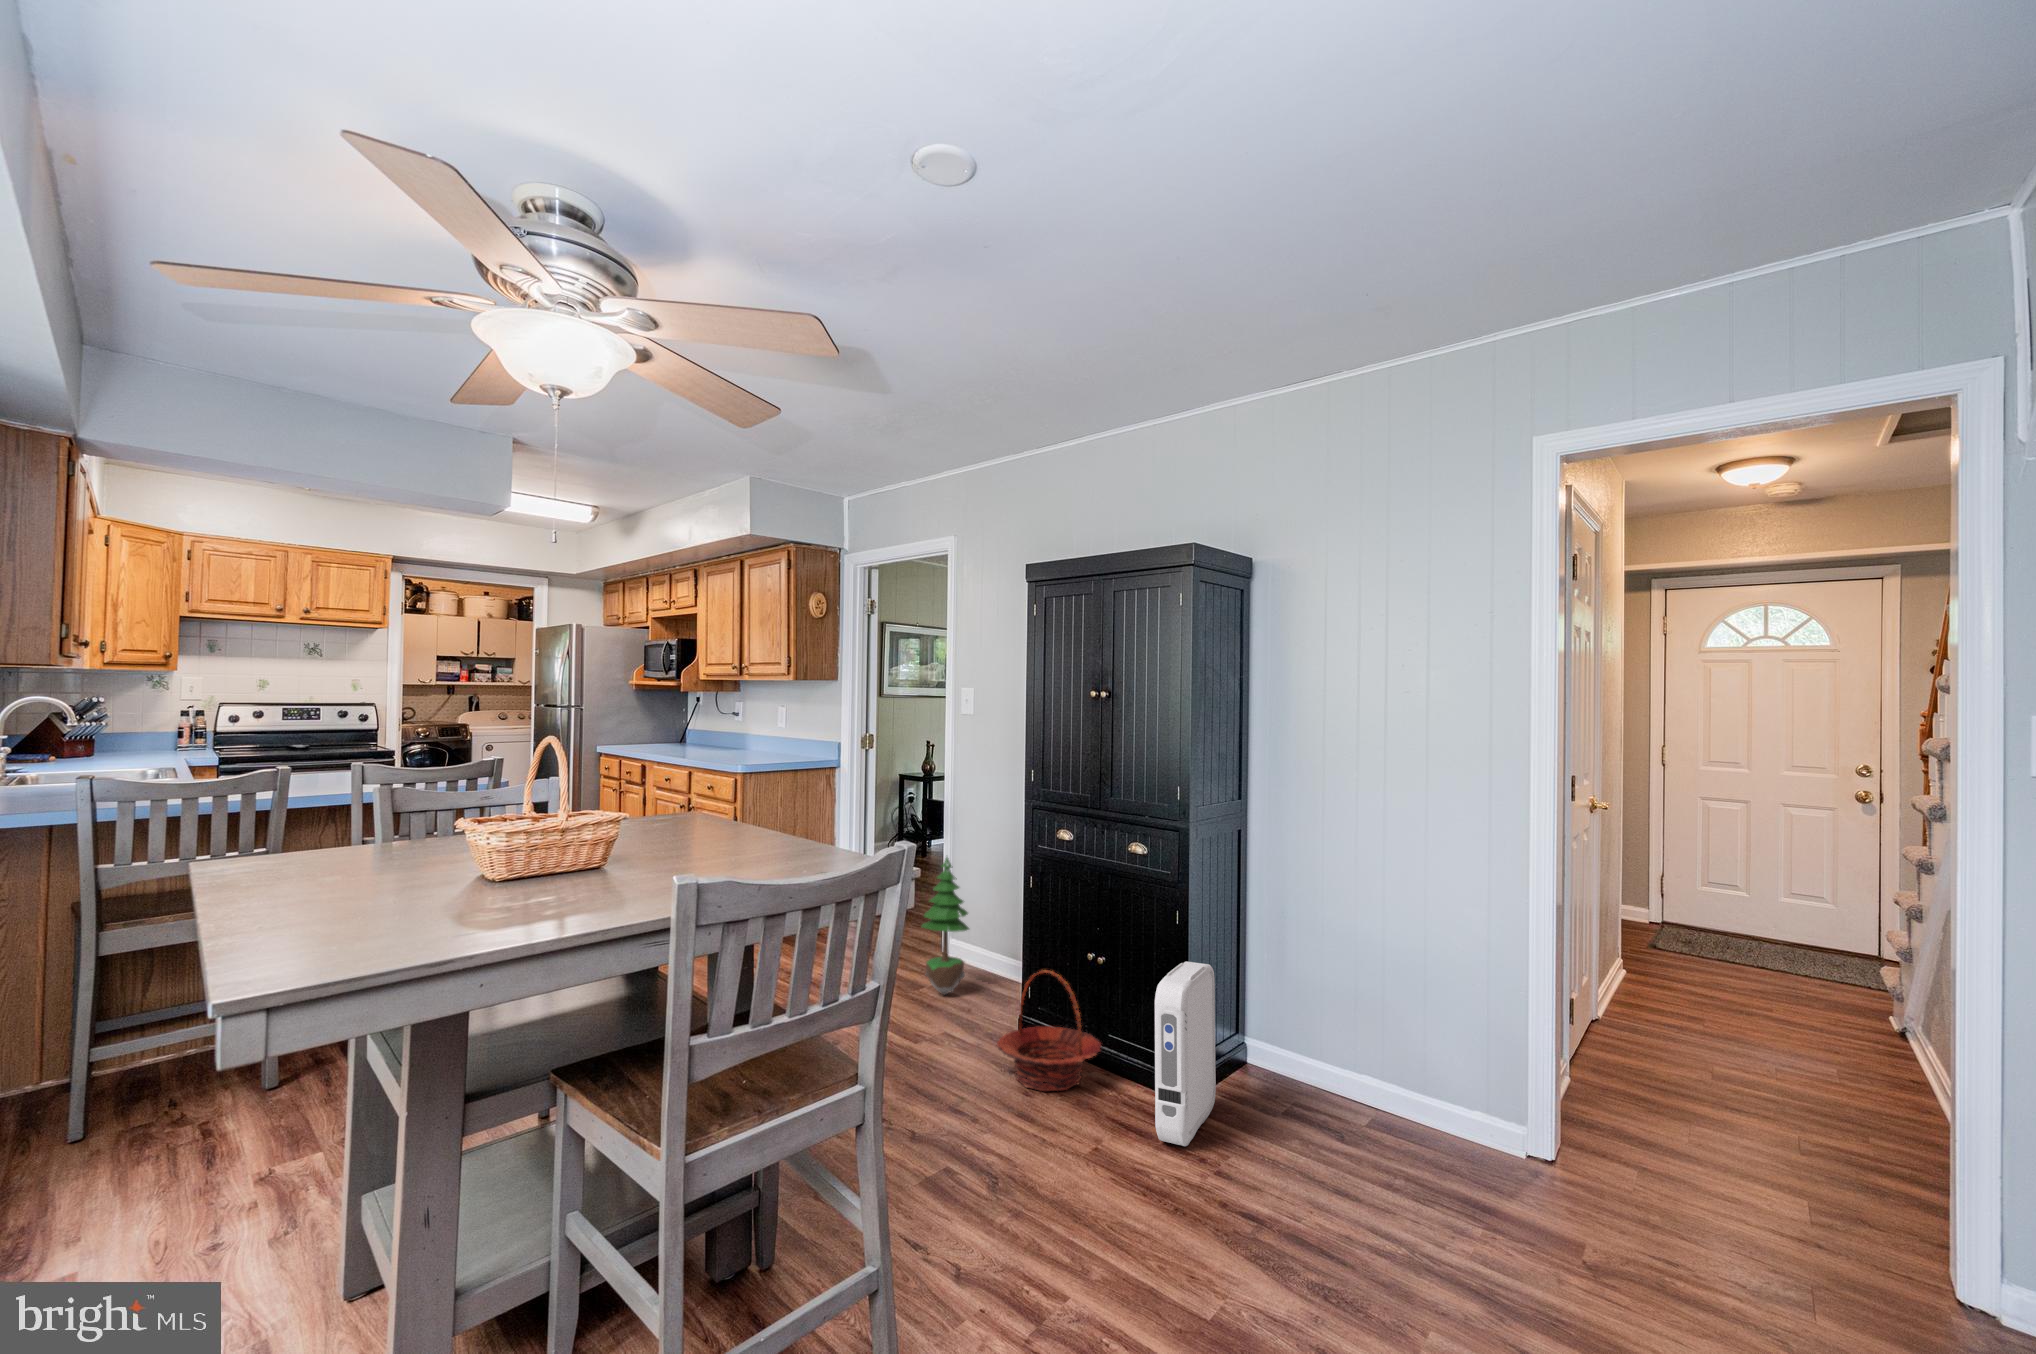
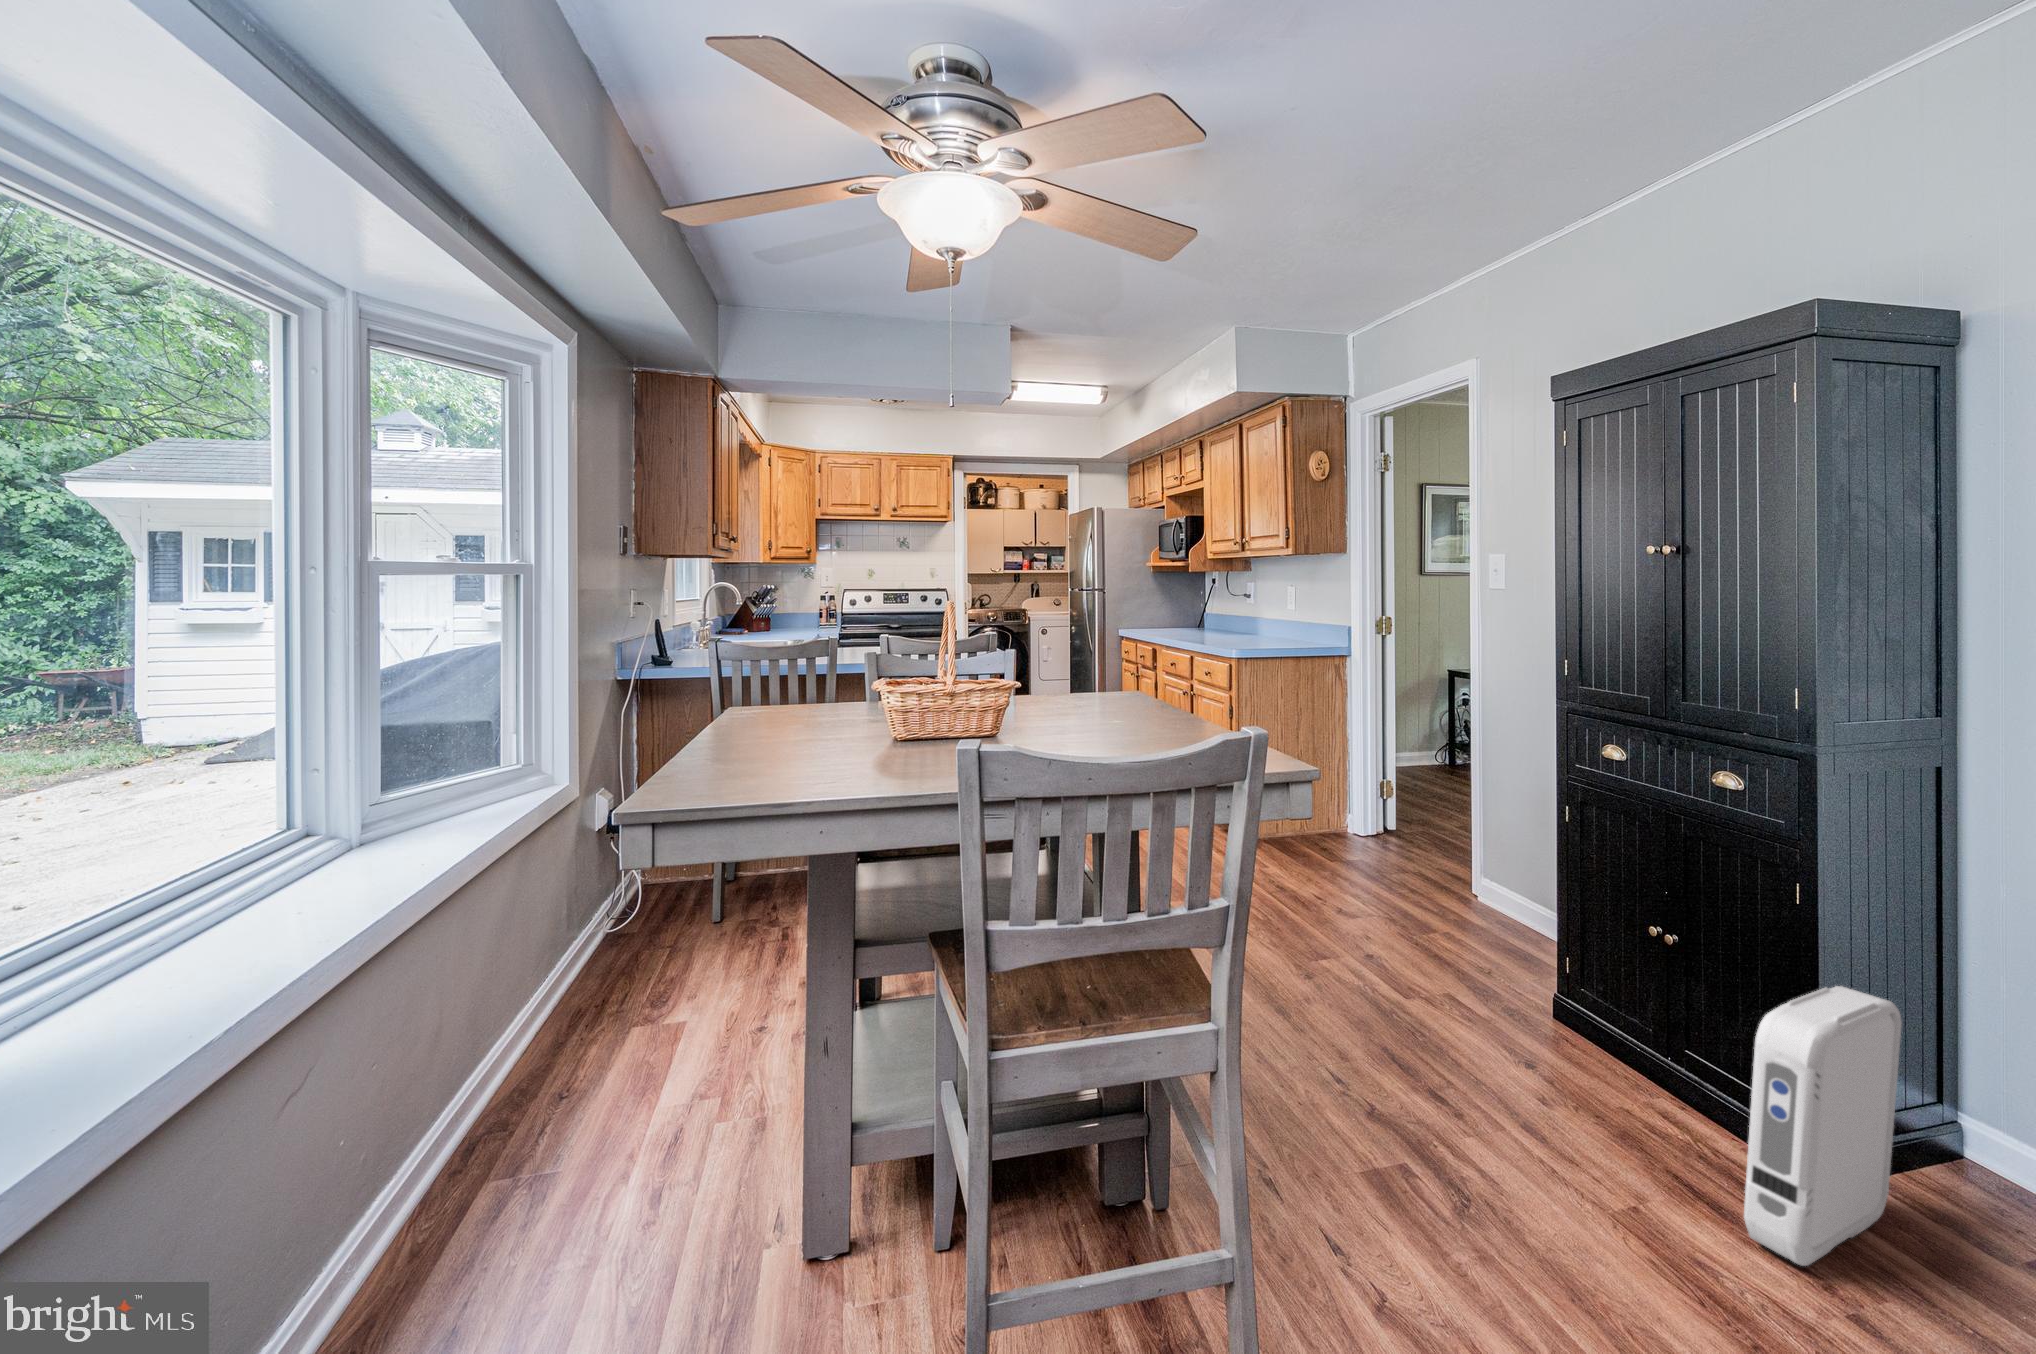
potted tree: present [922,857,969,995] -> none [1425,766,1494,932]
basket: present [997,970,1101,1091] -> none [1498,941,1670,1106]

